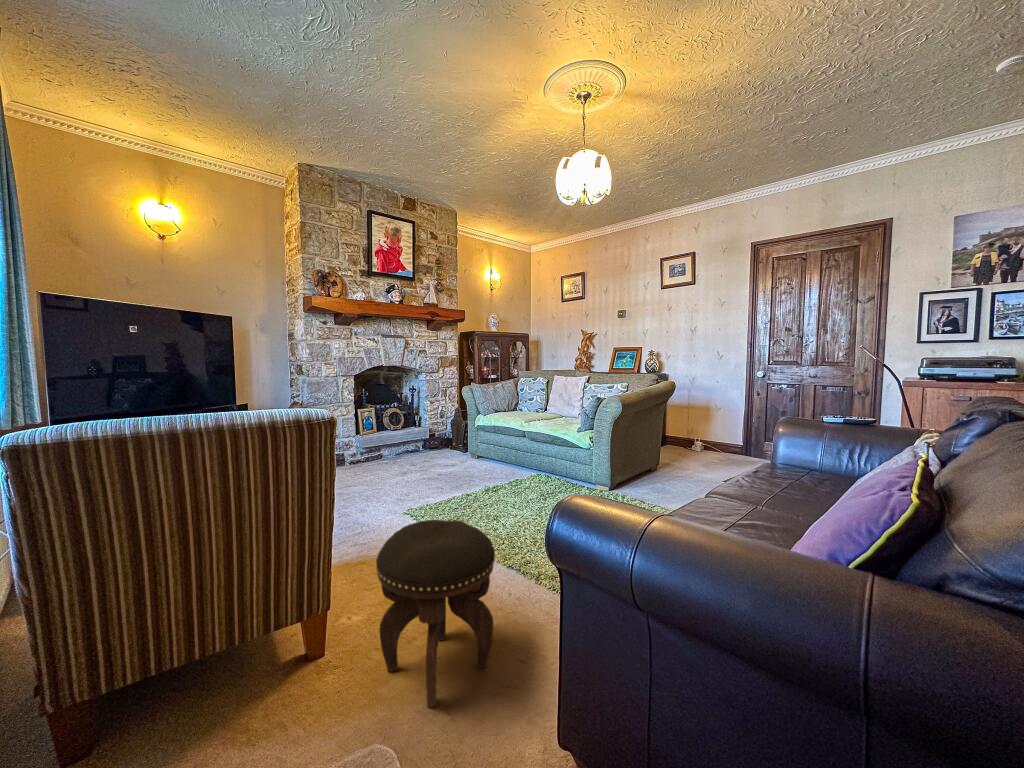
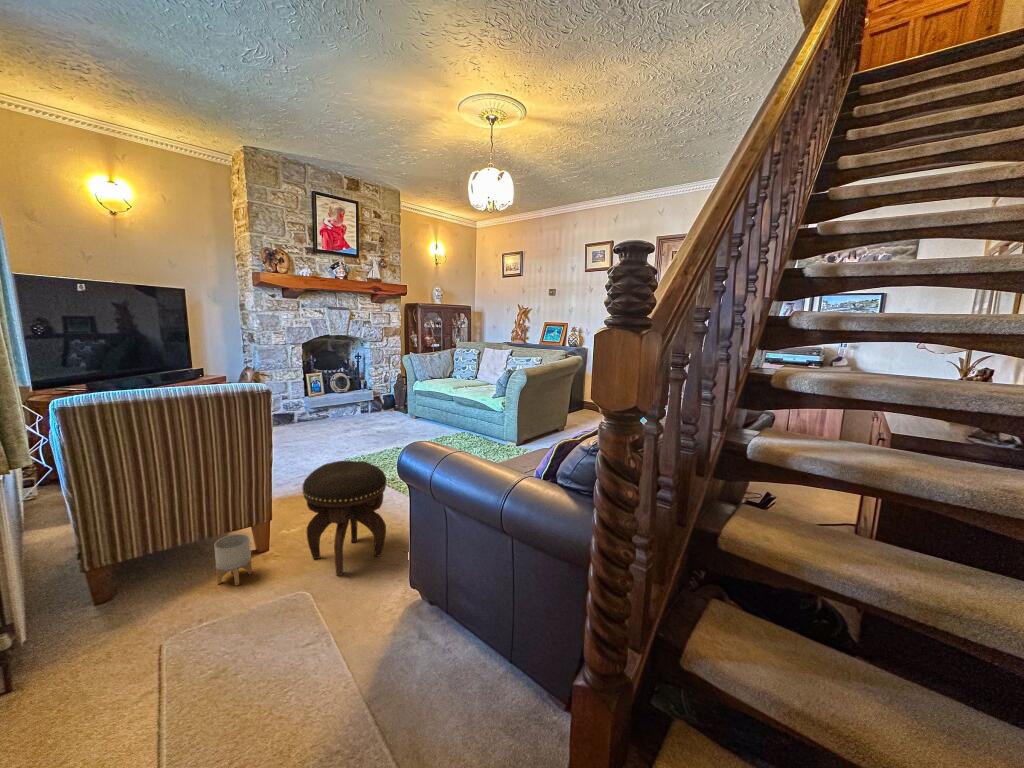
planter: none [247,636,301,726] -> present [214,534,252,586]

